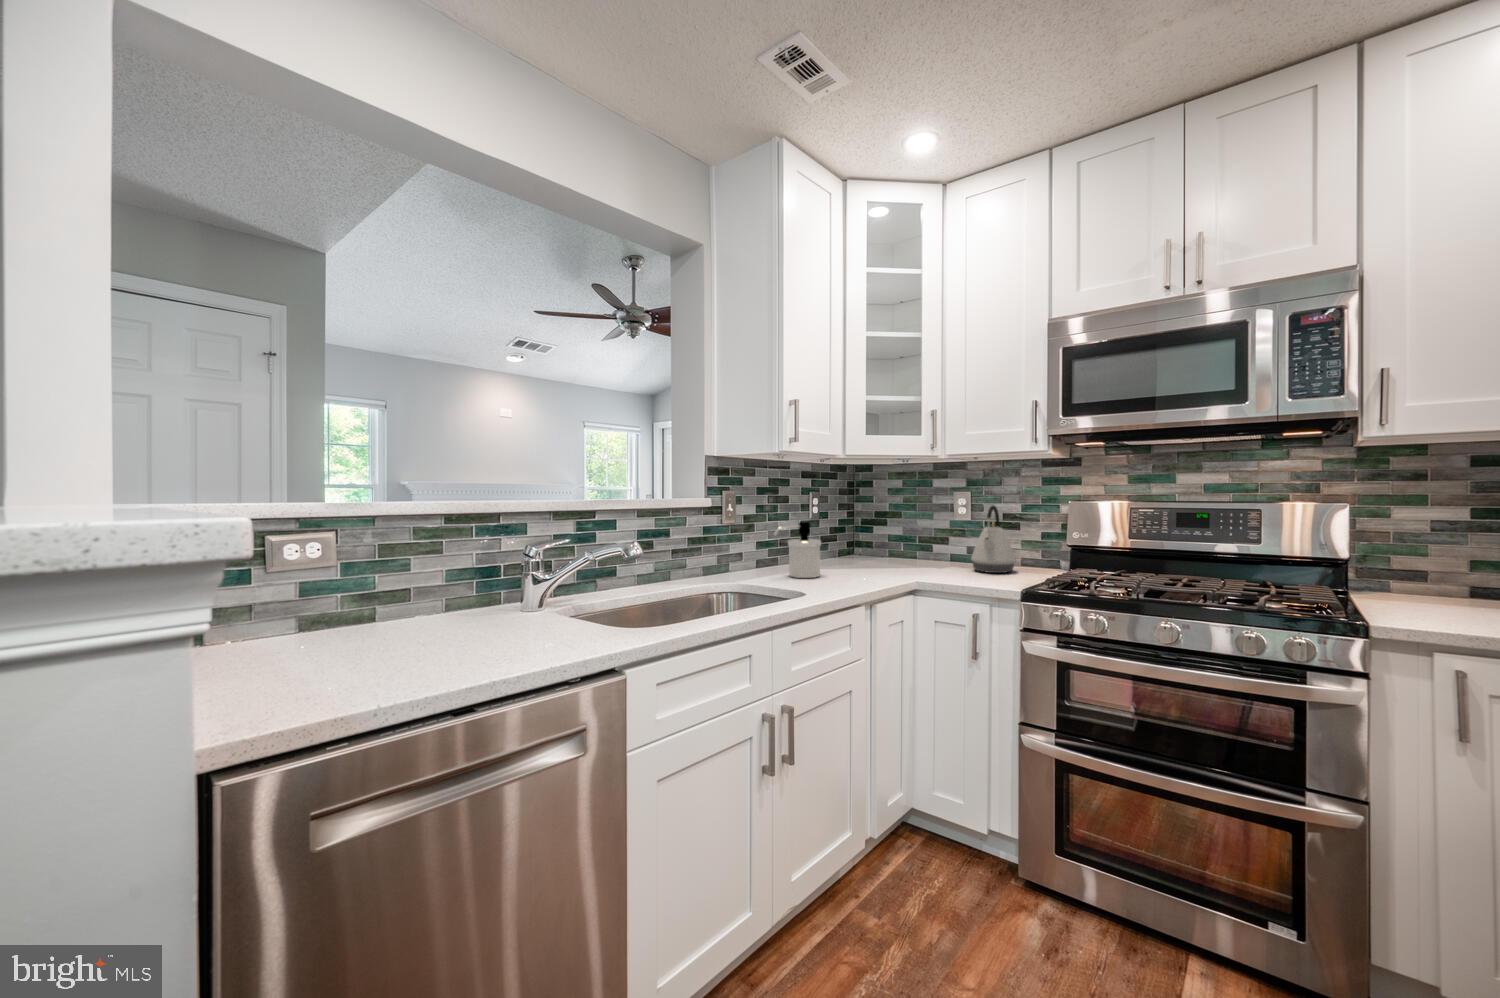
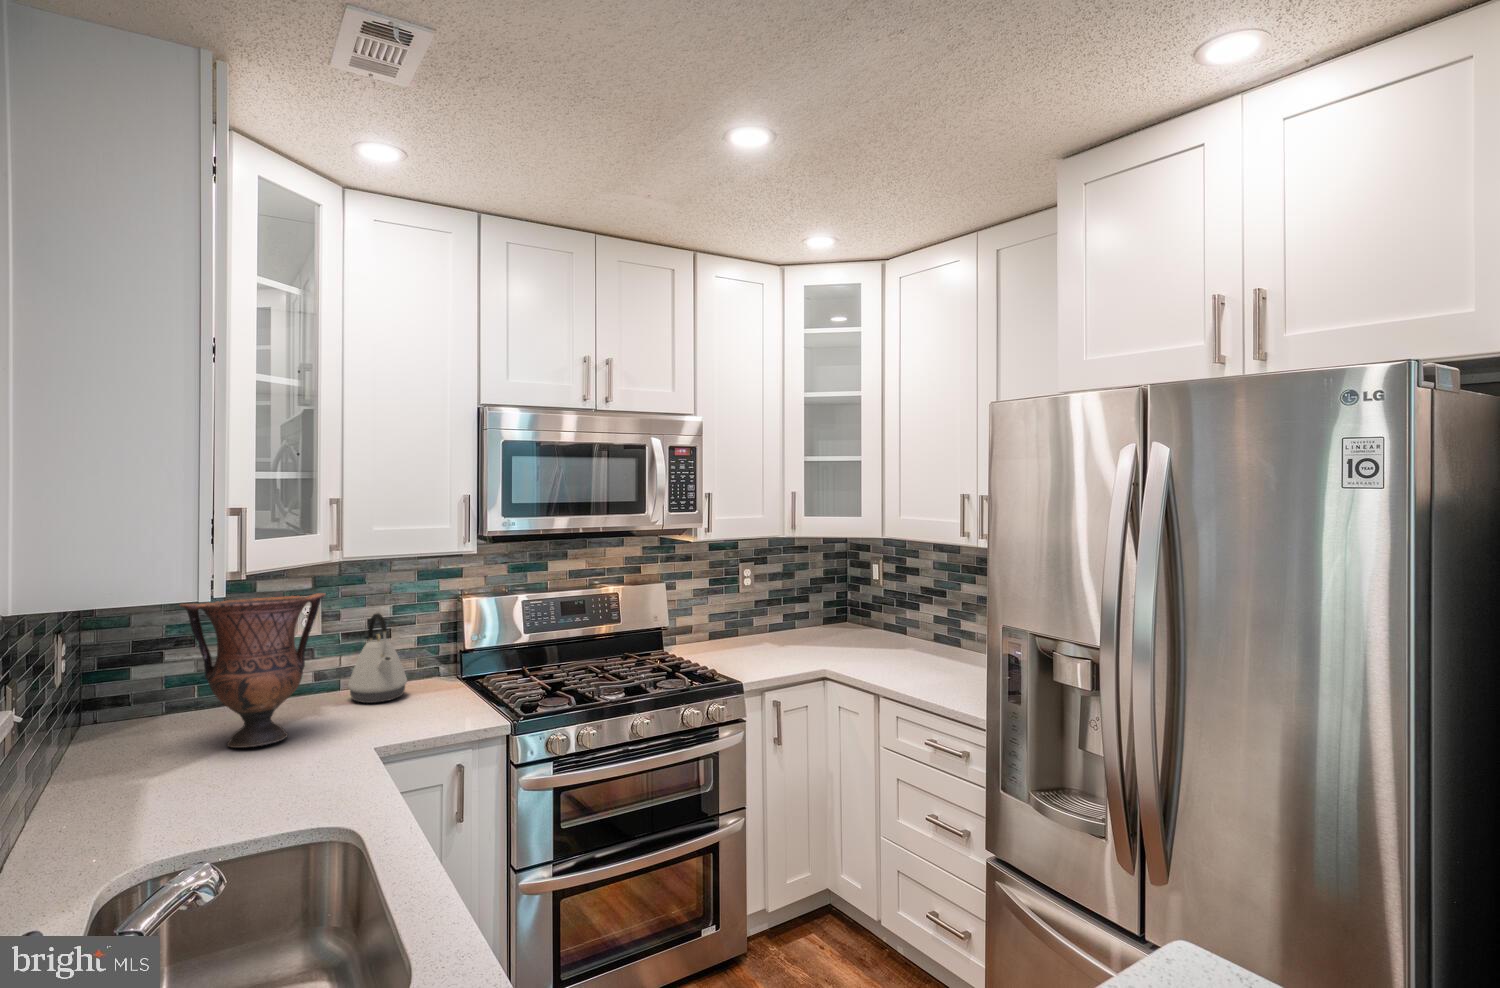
vase: none [848,480,925,573] -> present [179,593,326,748]
soap dispenser: present [774,522,821,578] -> none [113,691,189,801]

